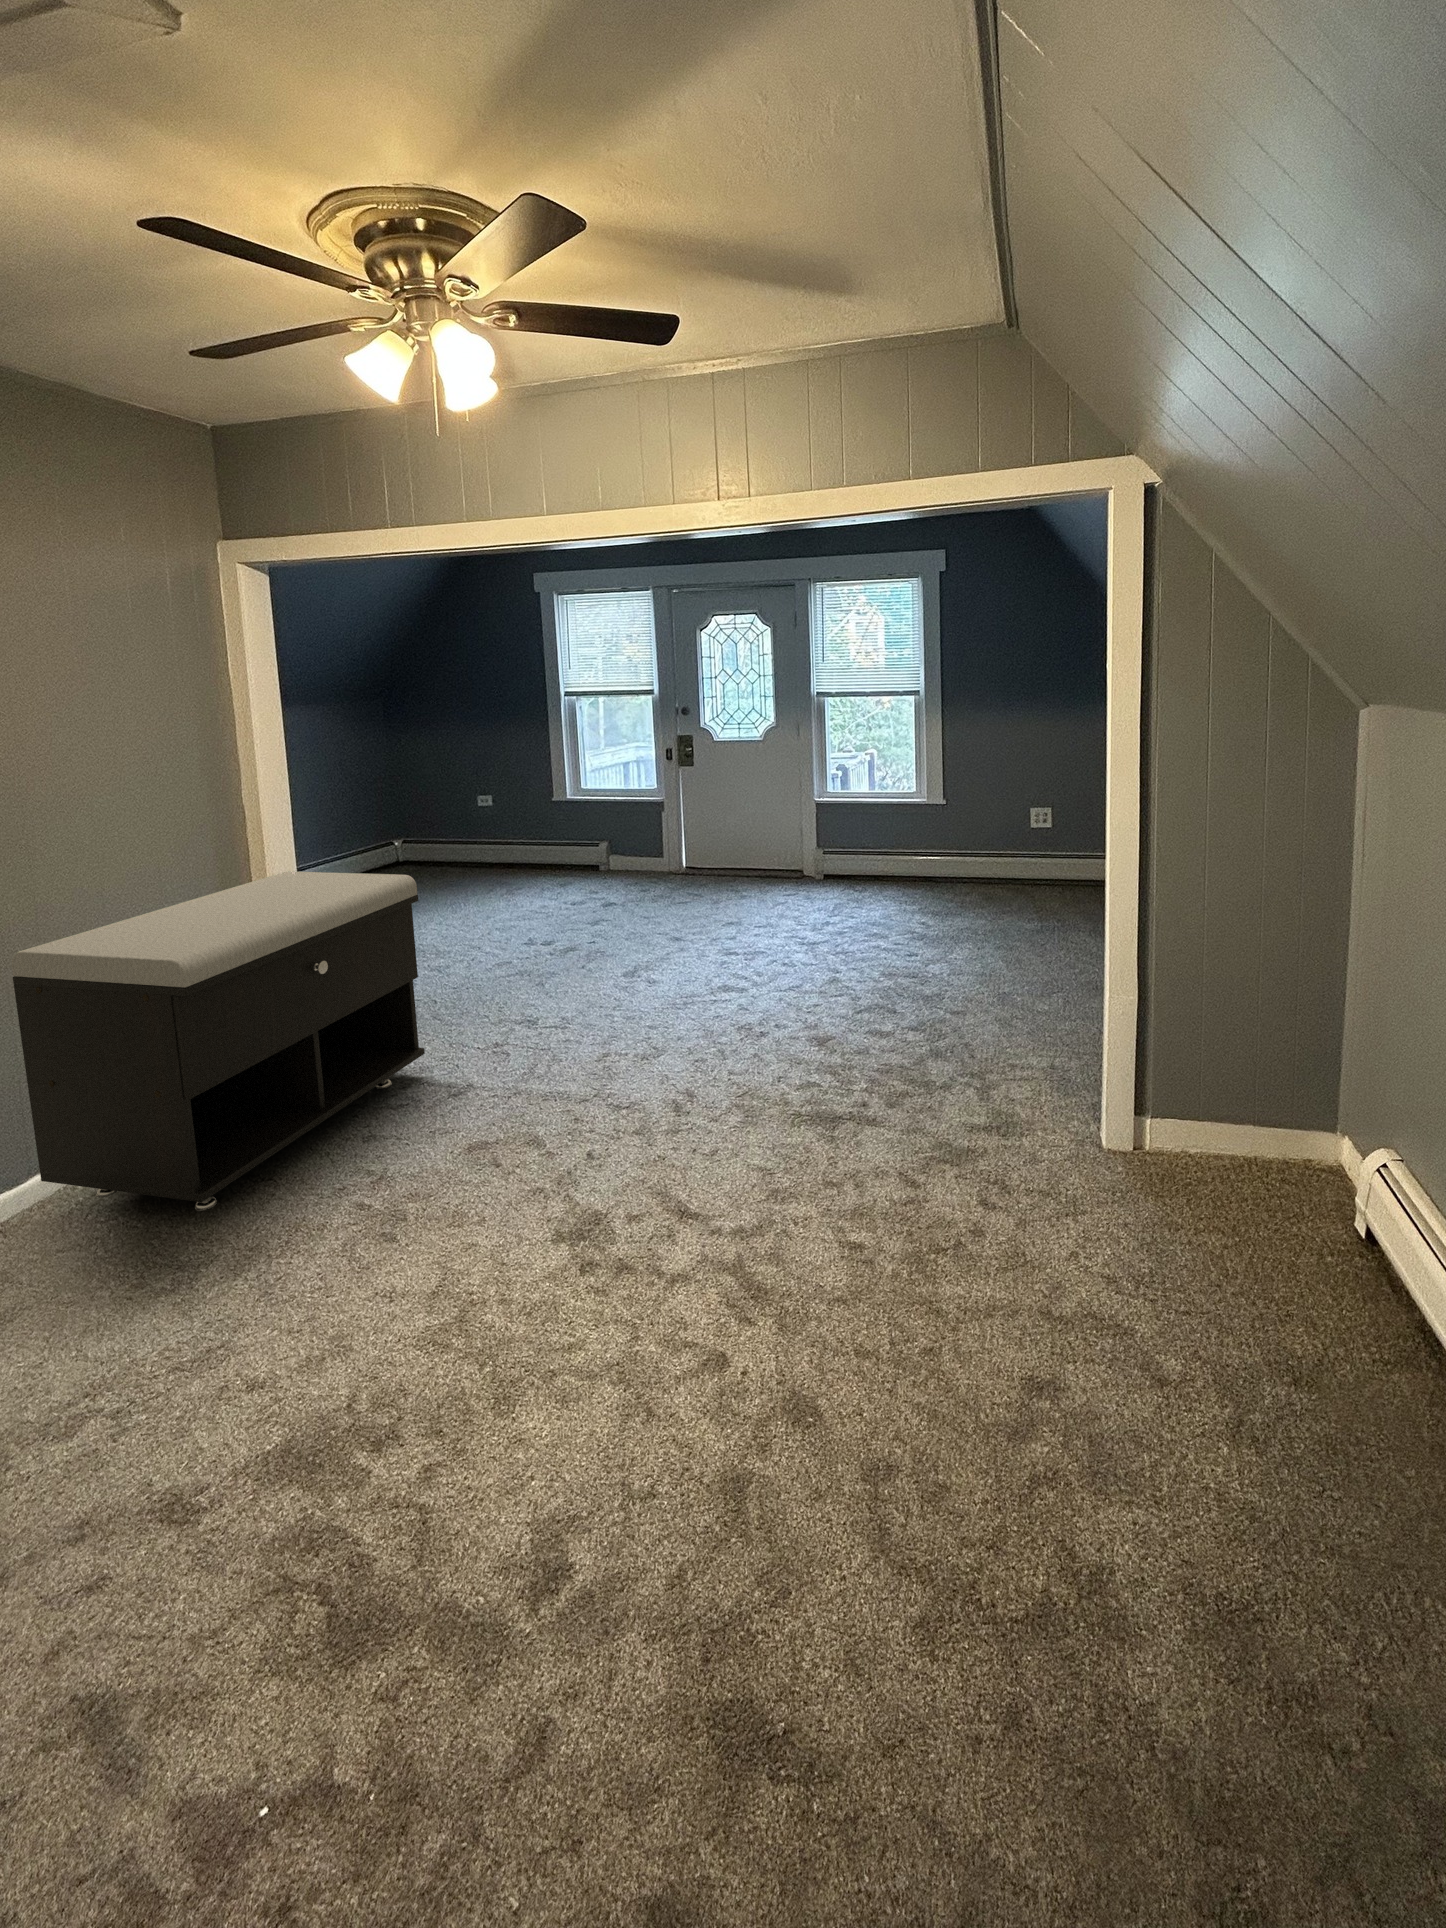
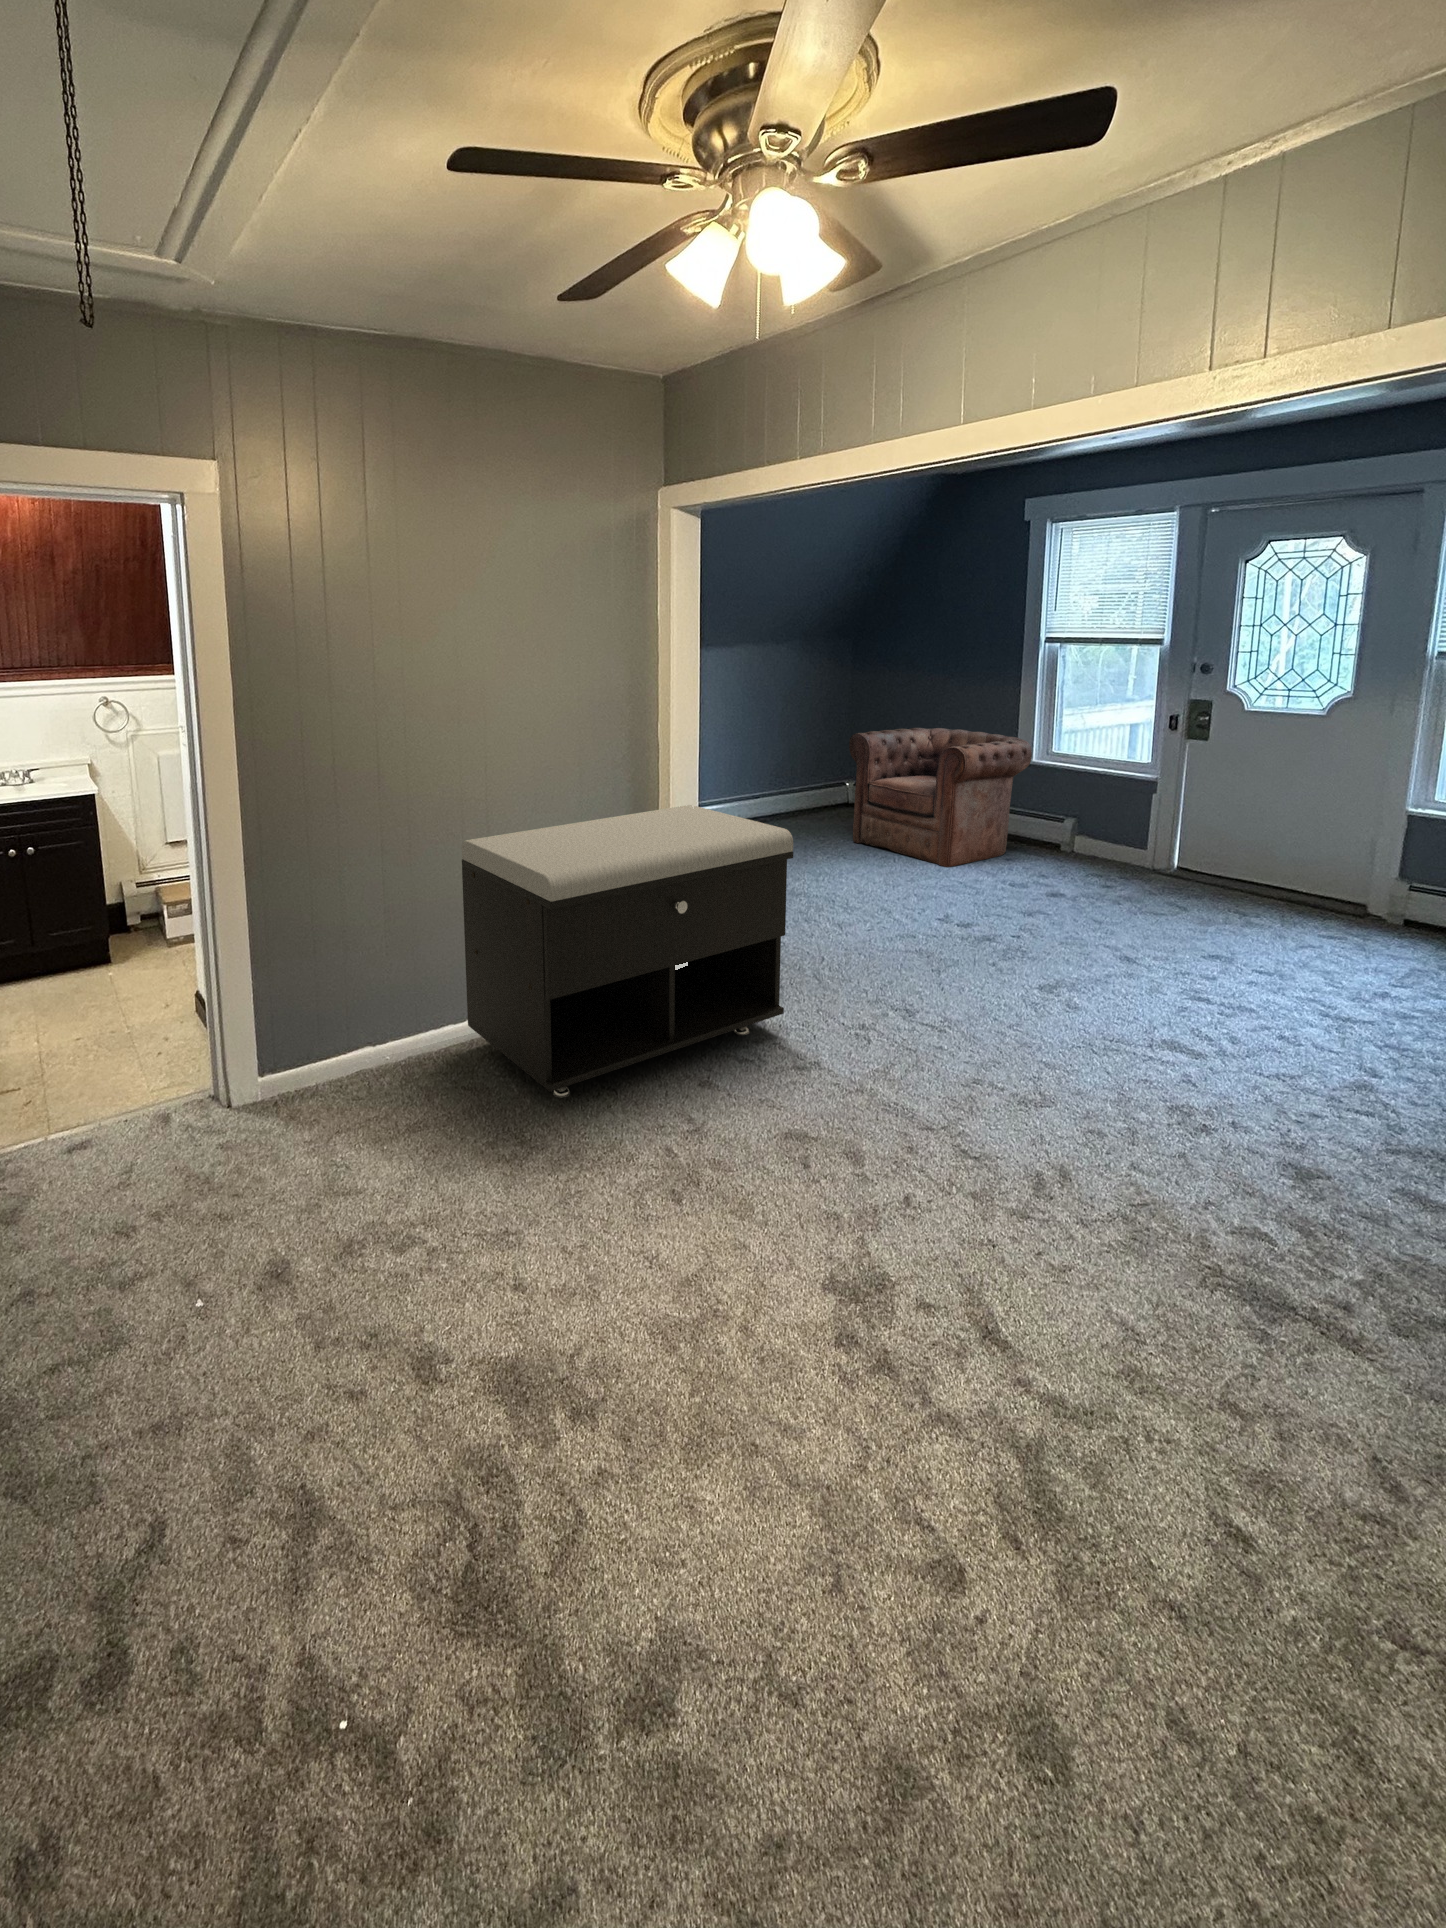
armchair: none [398,777,566,902] -> present [849,728,1032,867]

